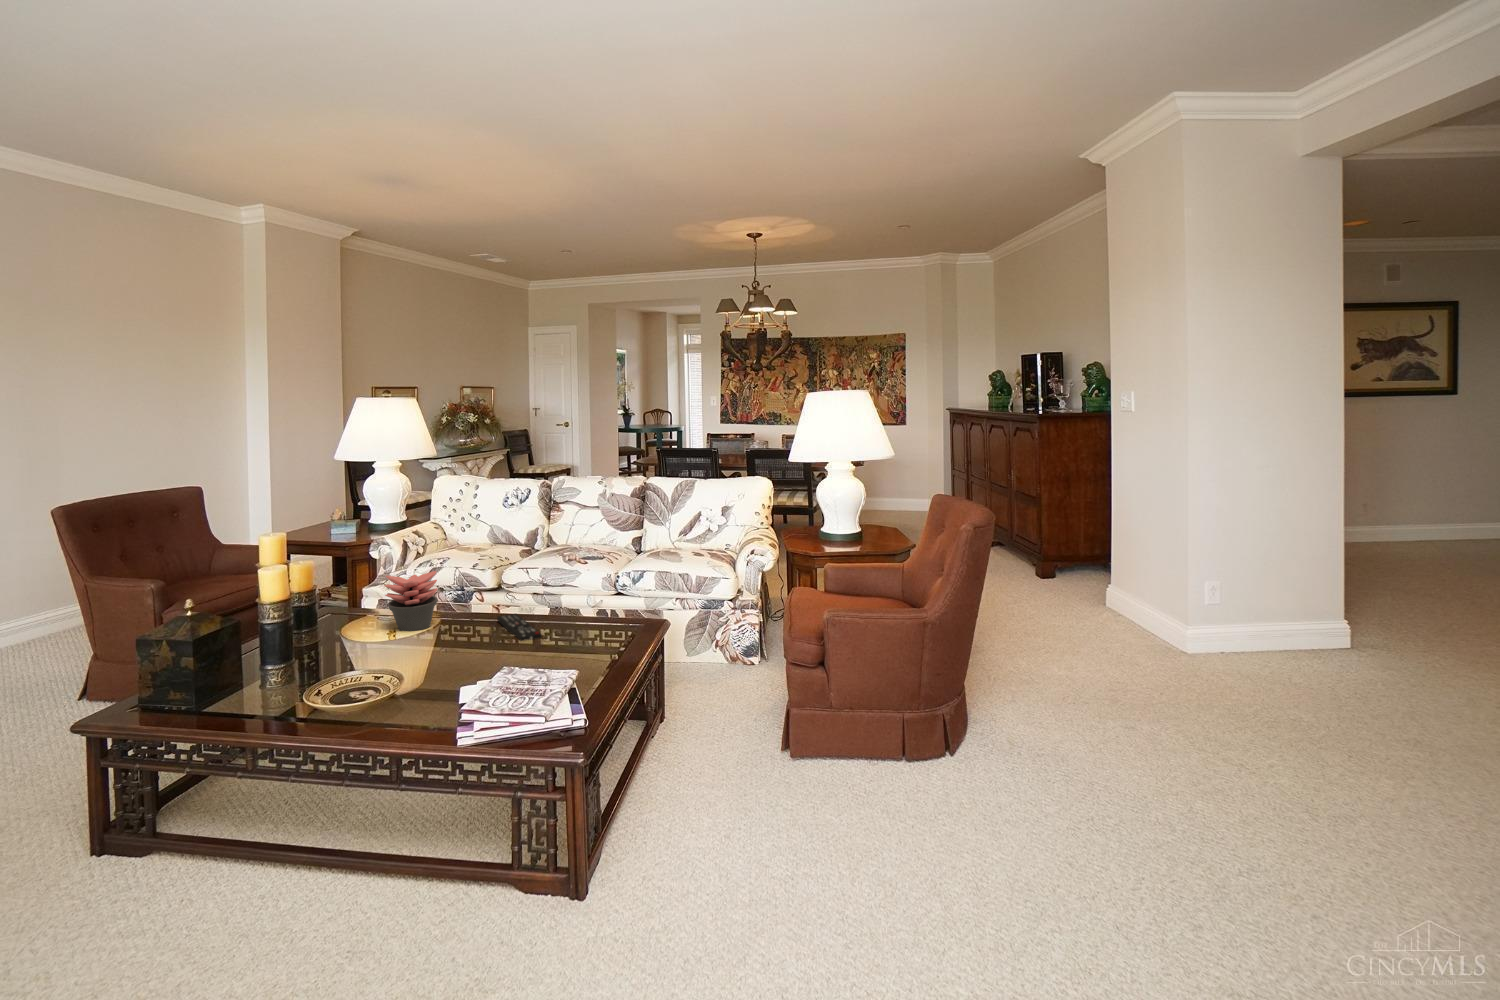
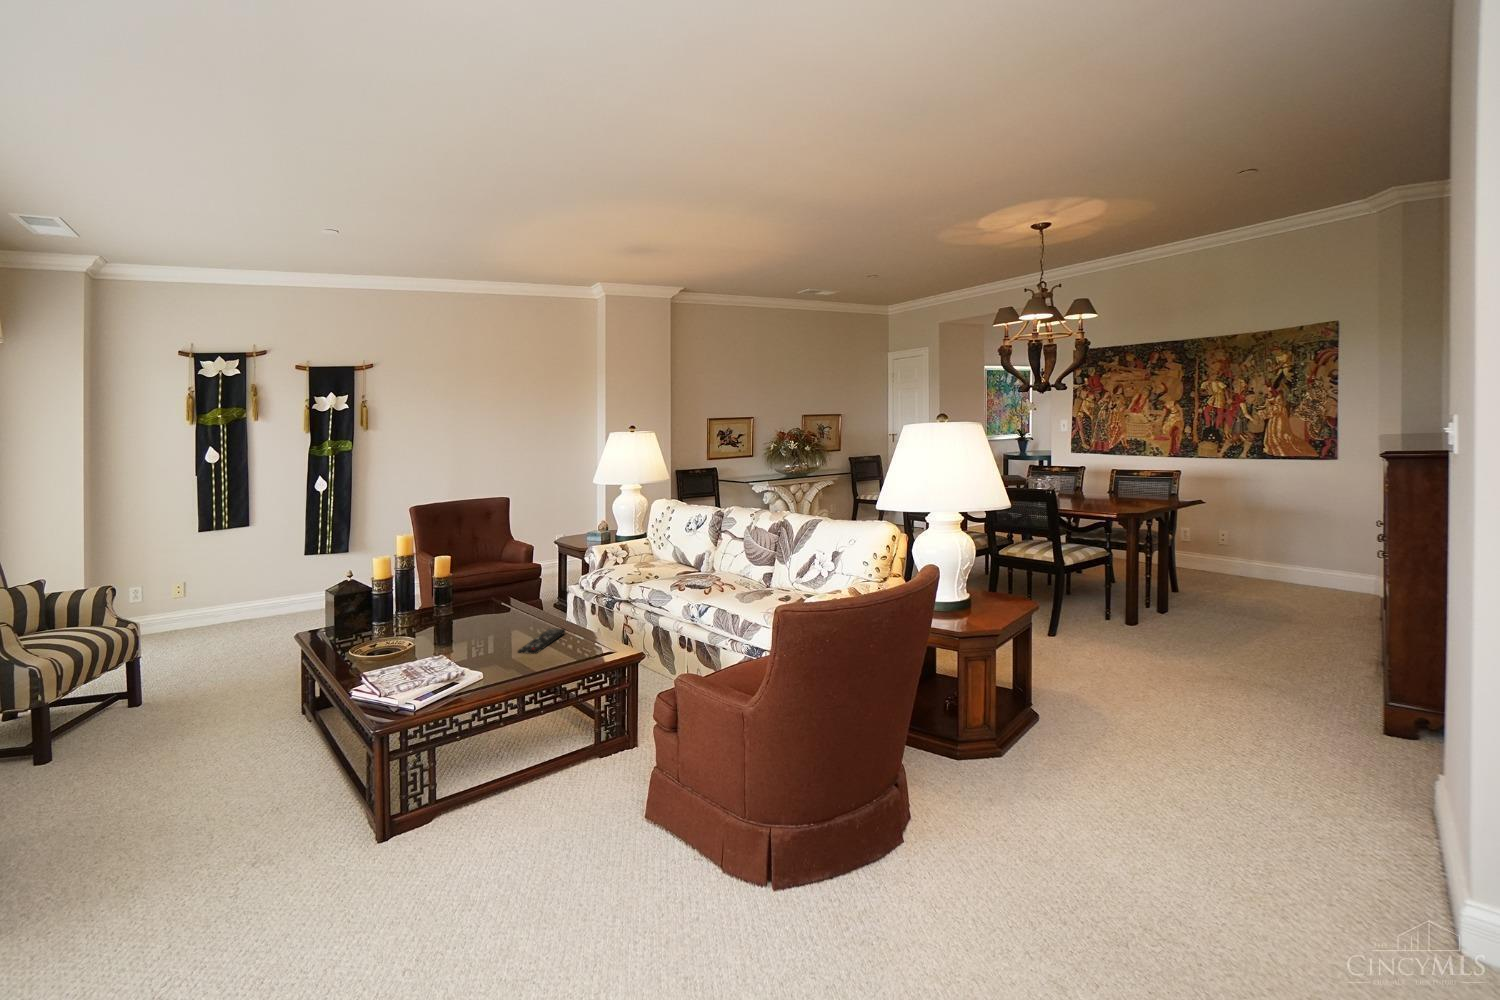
succulent plant: present [384,571,437,631] -> none [471,581,517,629]

